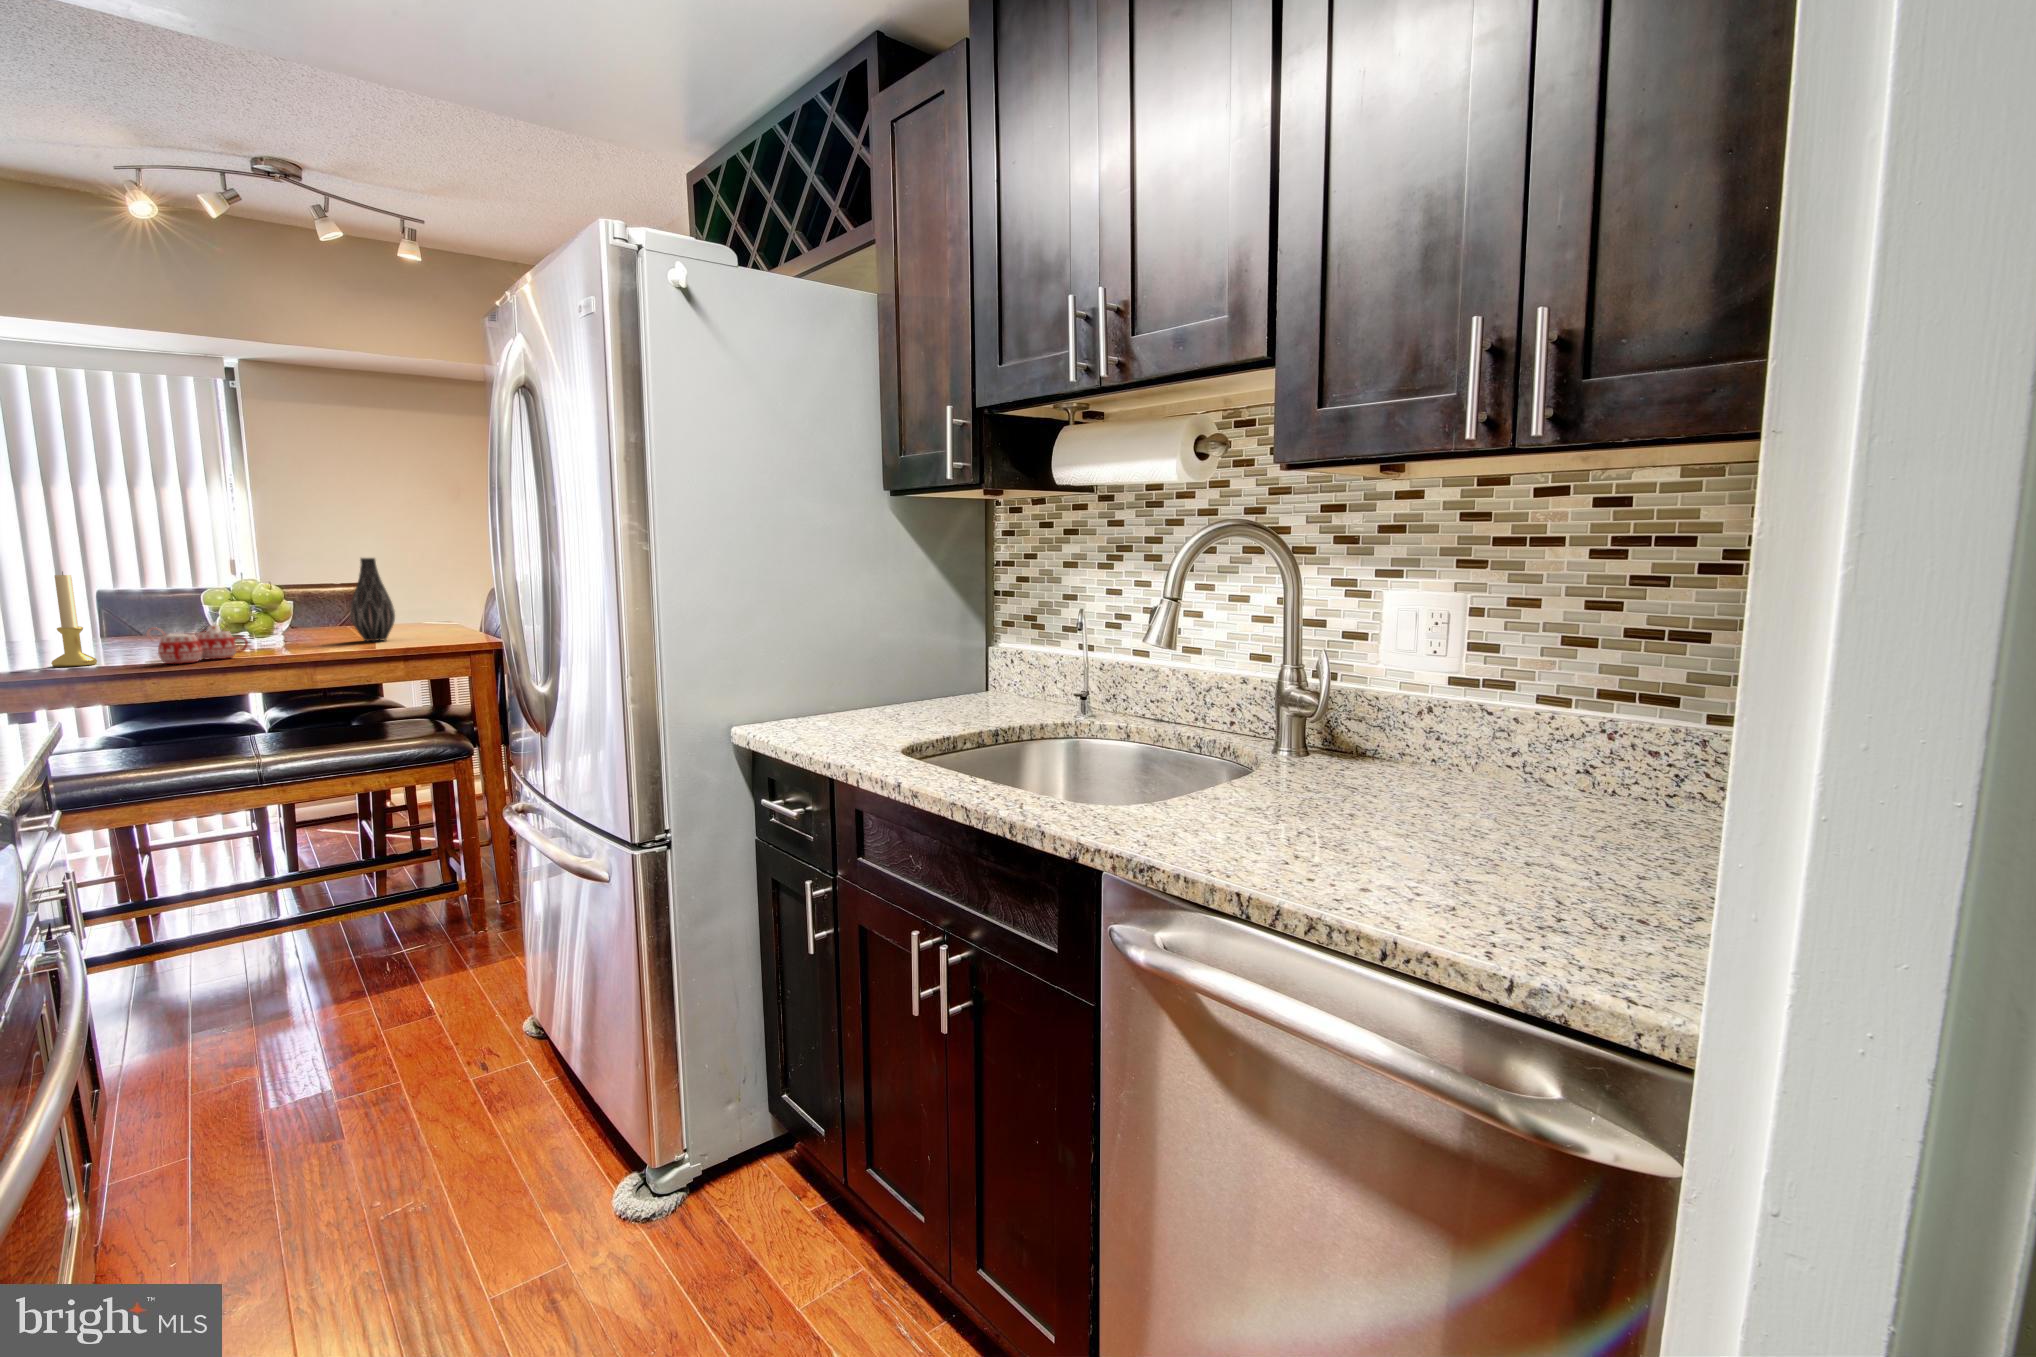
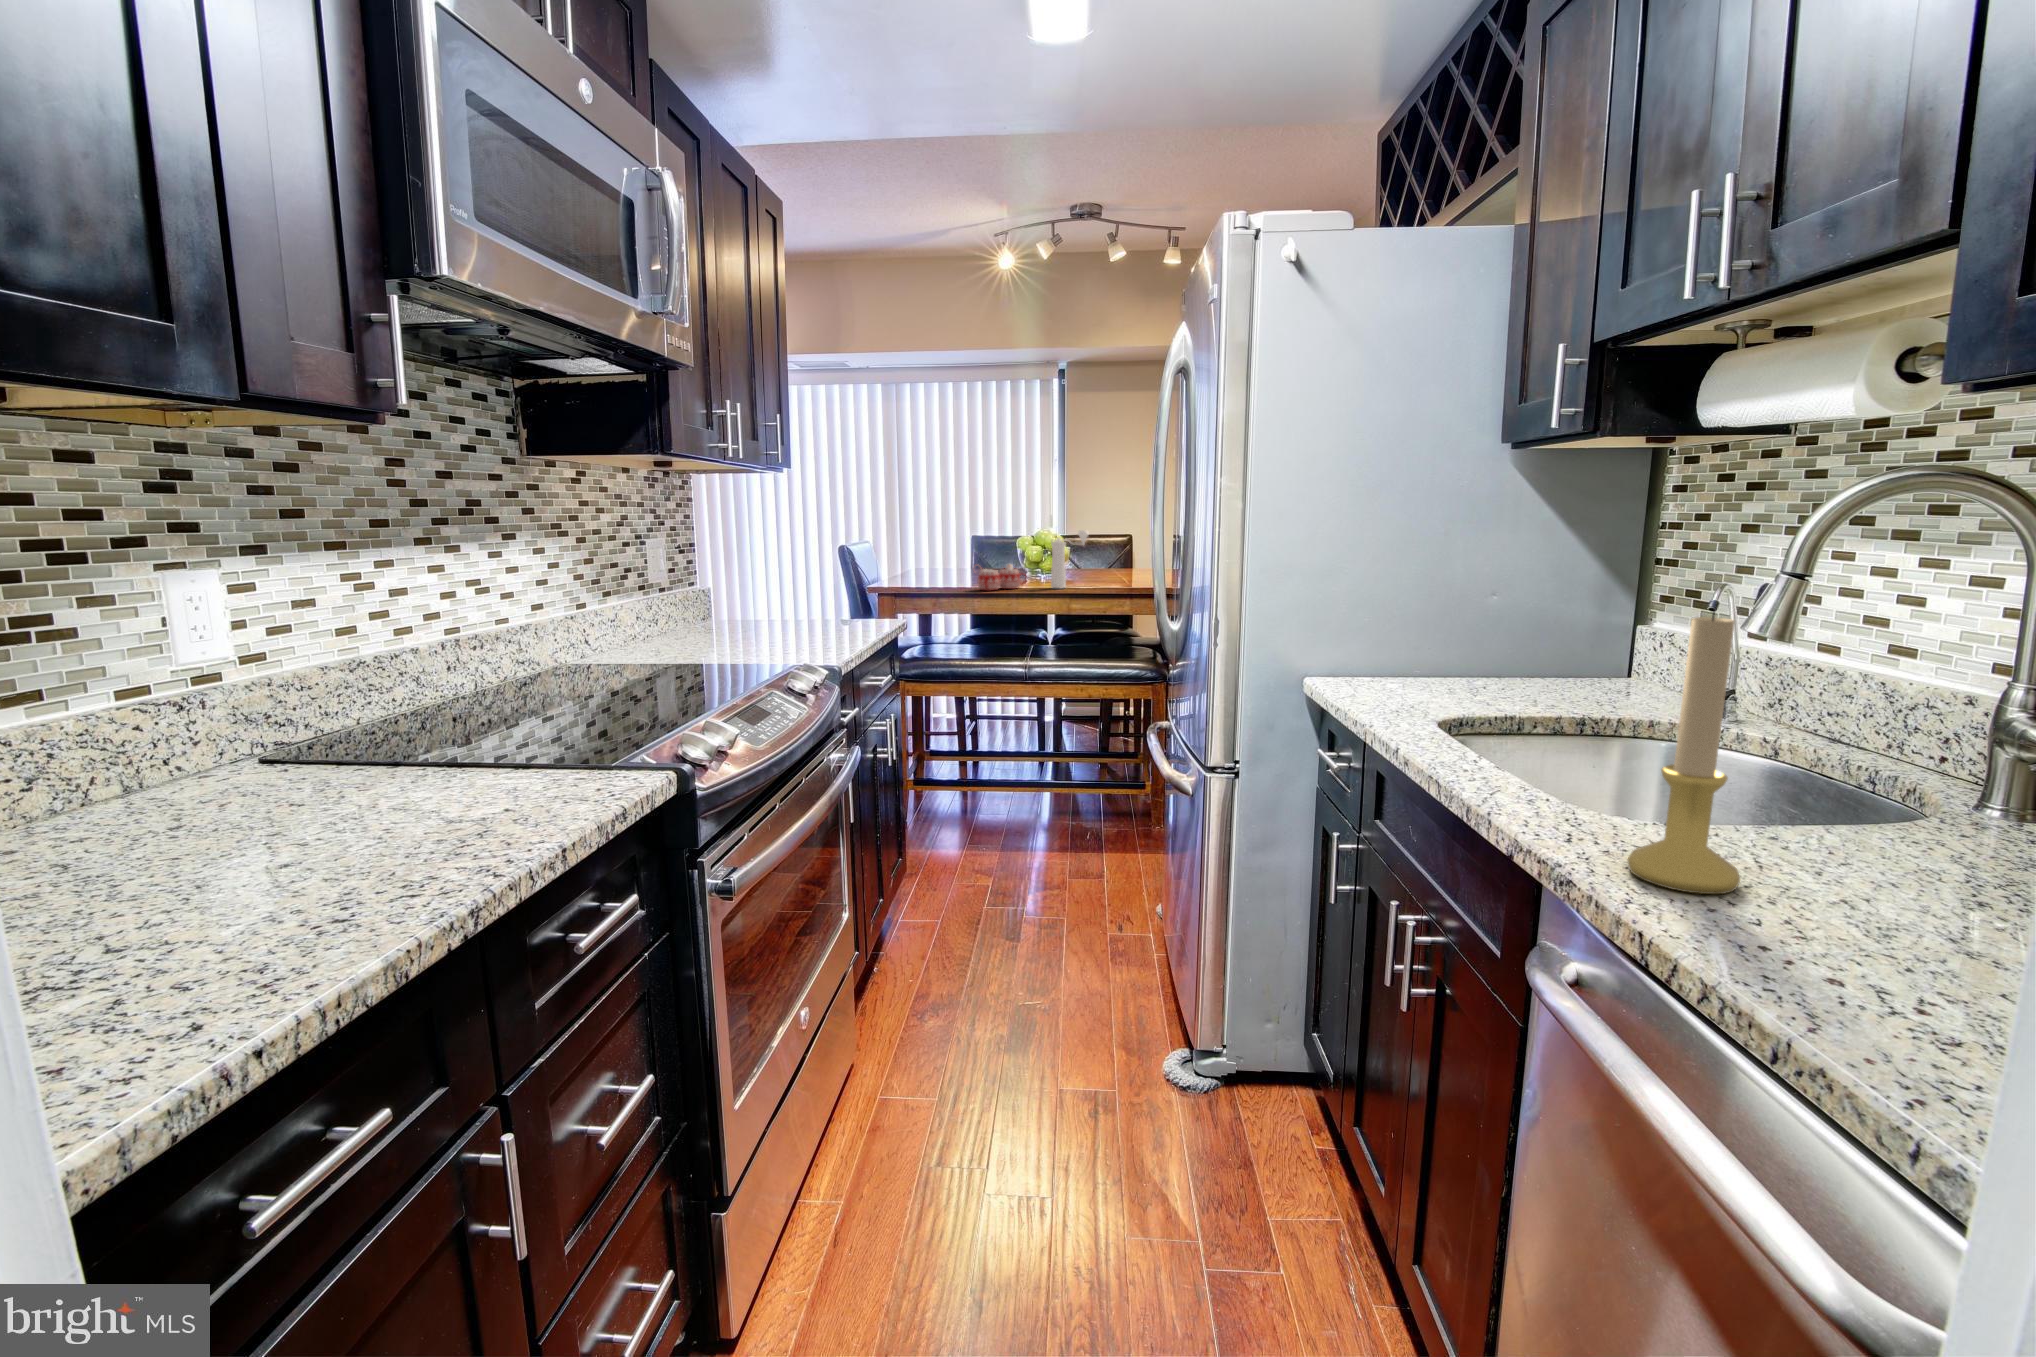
vase: present [350,558,395,641] -> none [1096,514,1126,581]
candle holder: present [51,572,97,667] -> present [1627,609,1740,894]
pepper mill: none [284,578,344,654] -> present [1051,530,1089,588]

